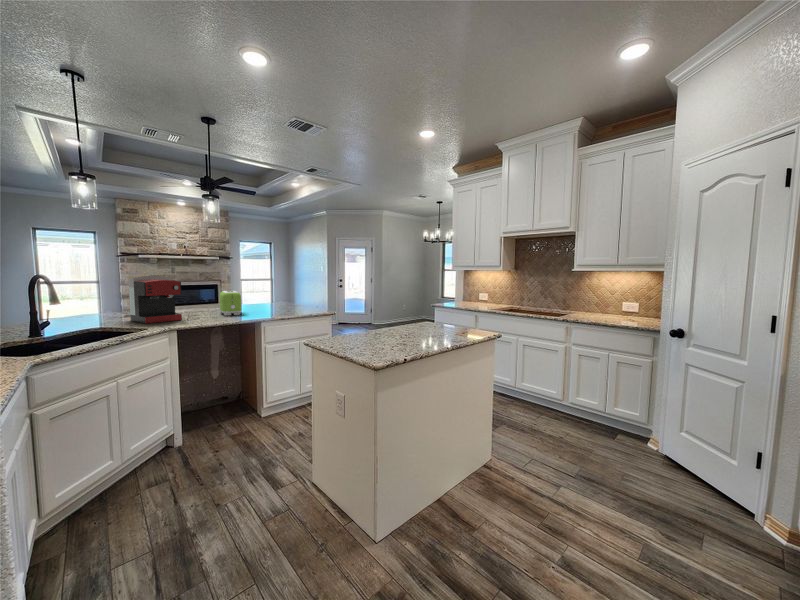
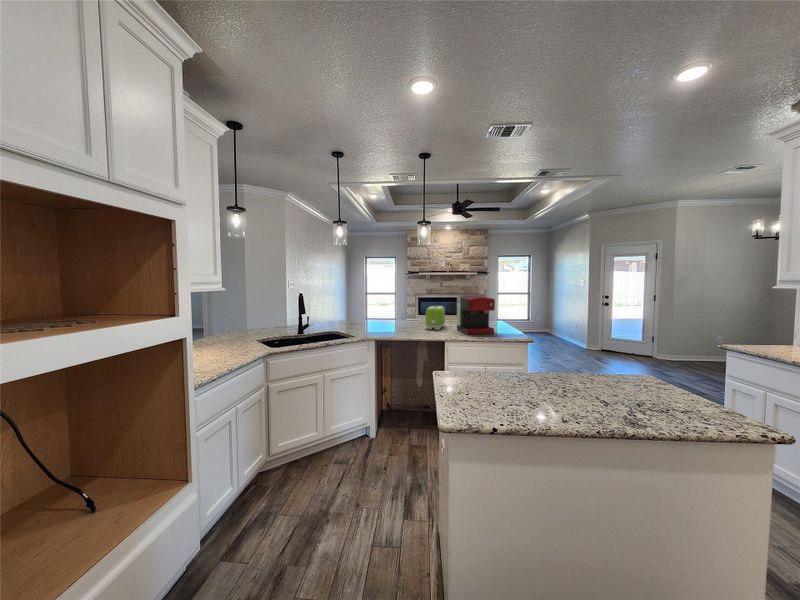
coffee maker: present [129,276,182,324] -> present [457,293,495,334]

